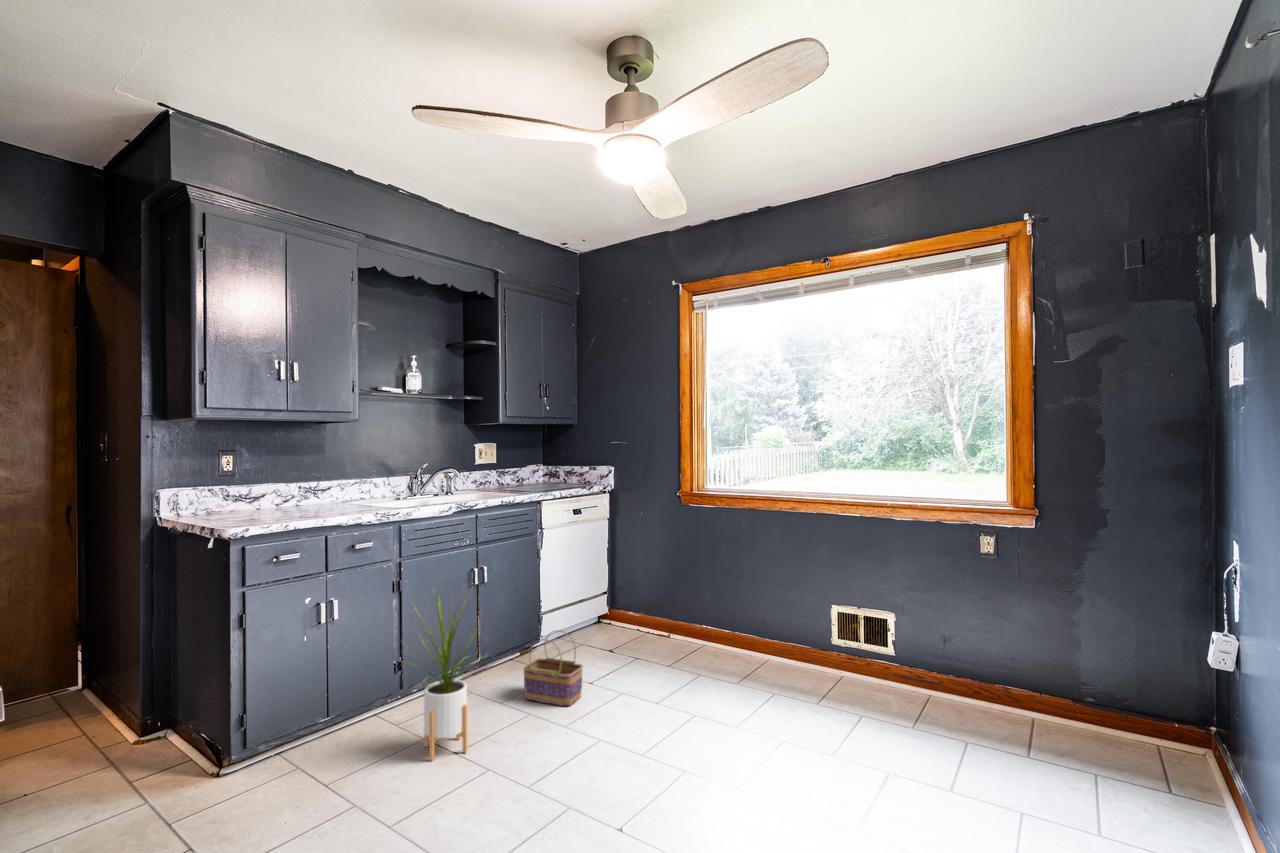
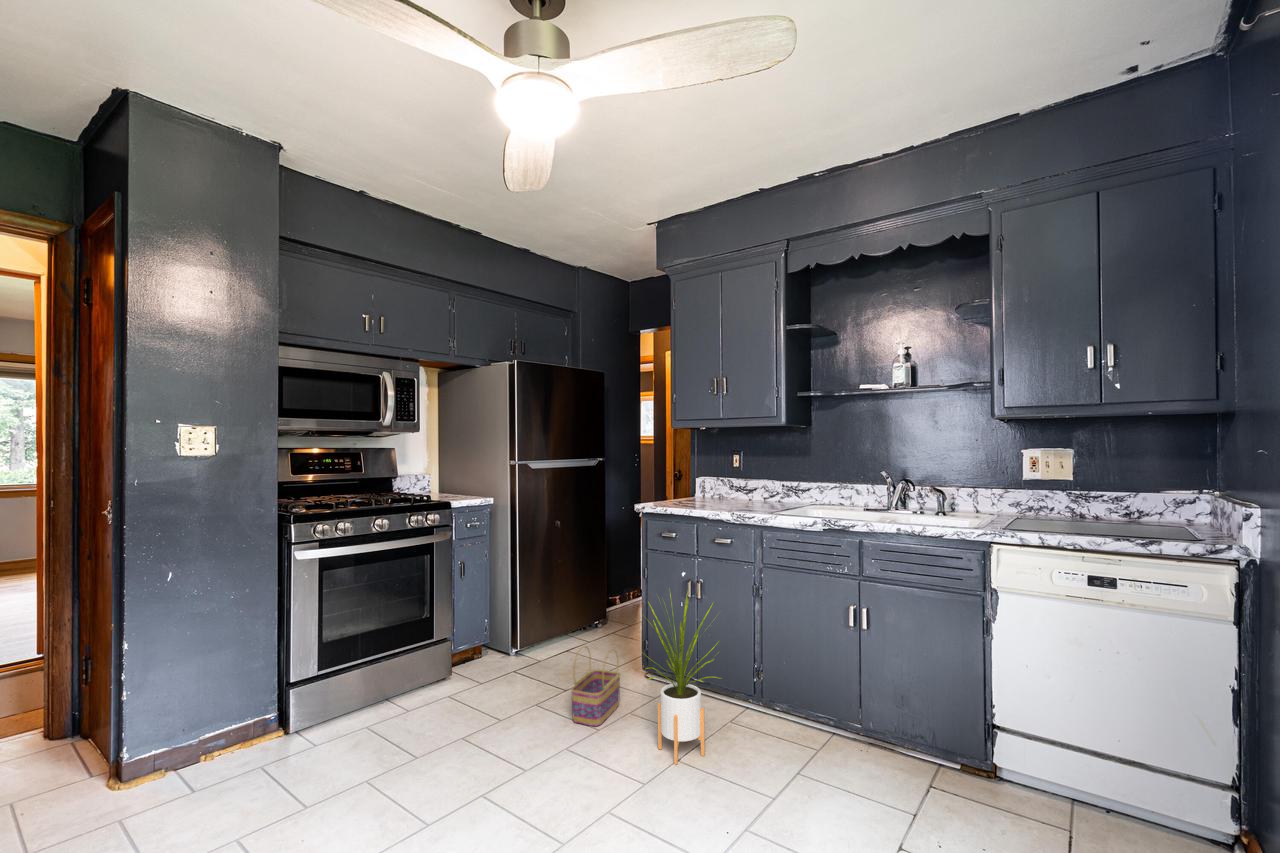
basket: present [524,630,583,706] -> present [571,646,620,726]

